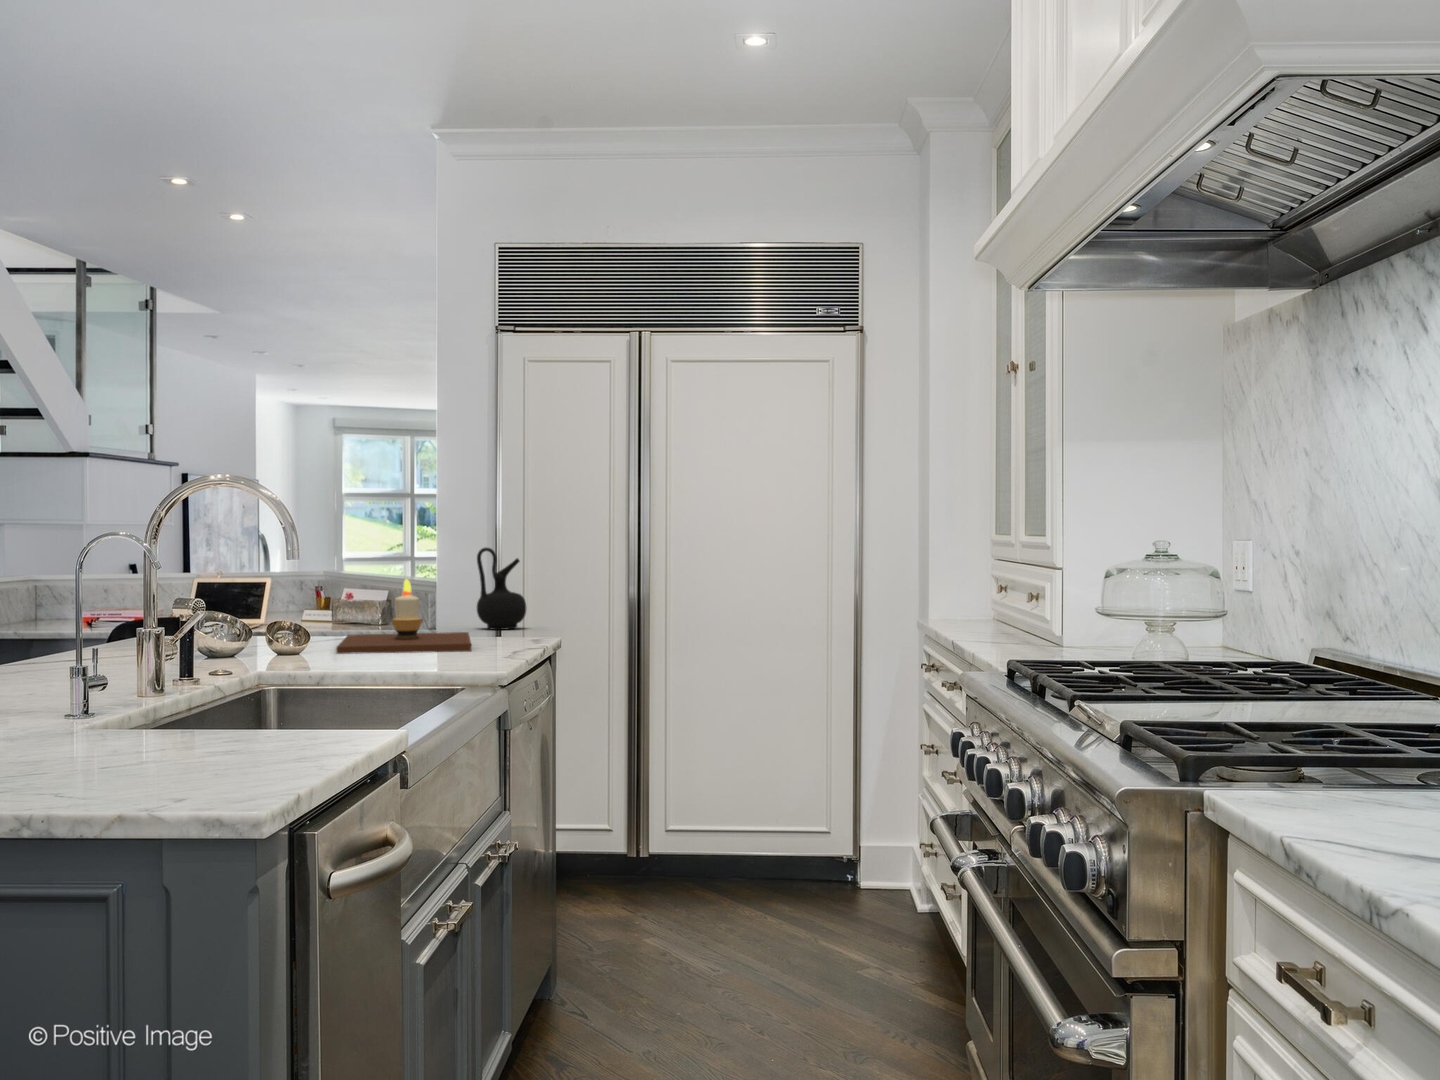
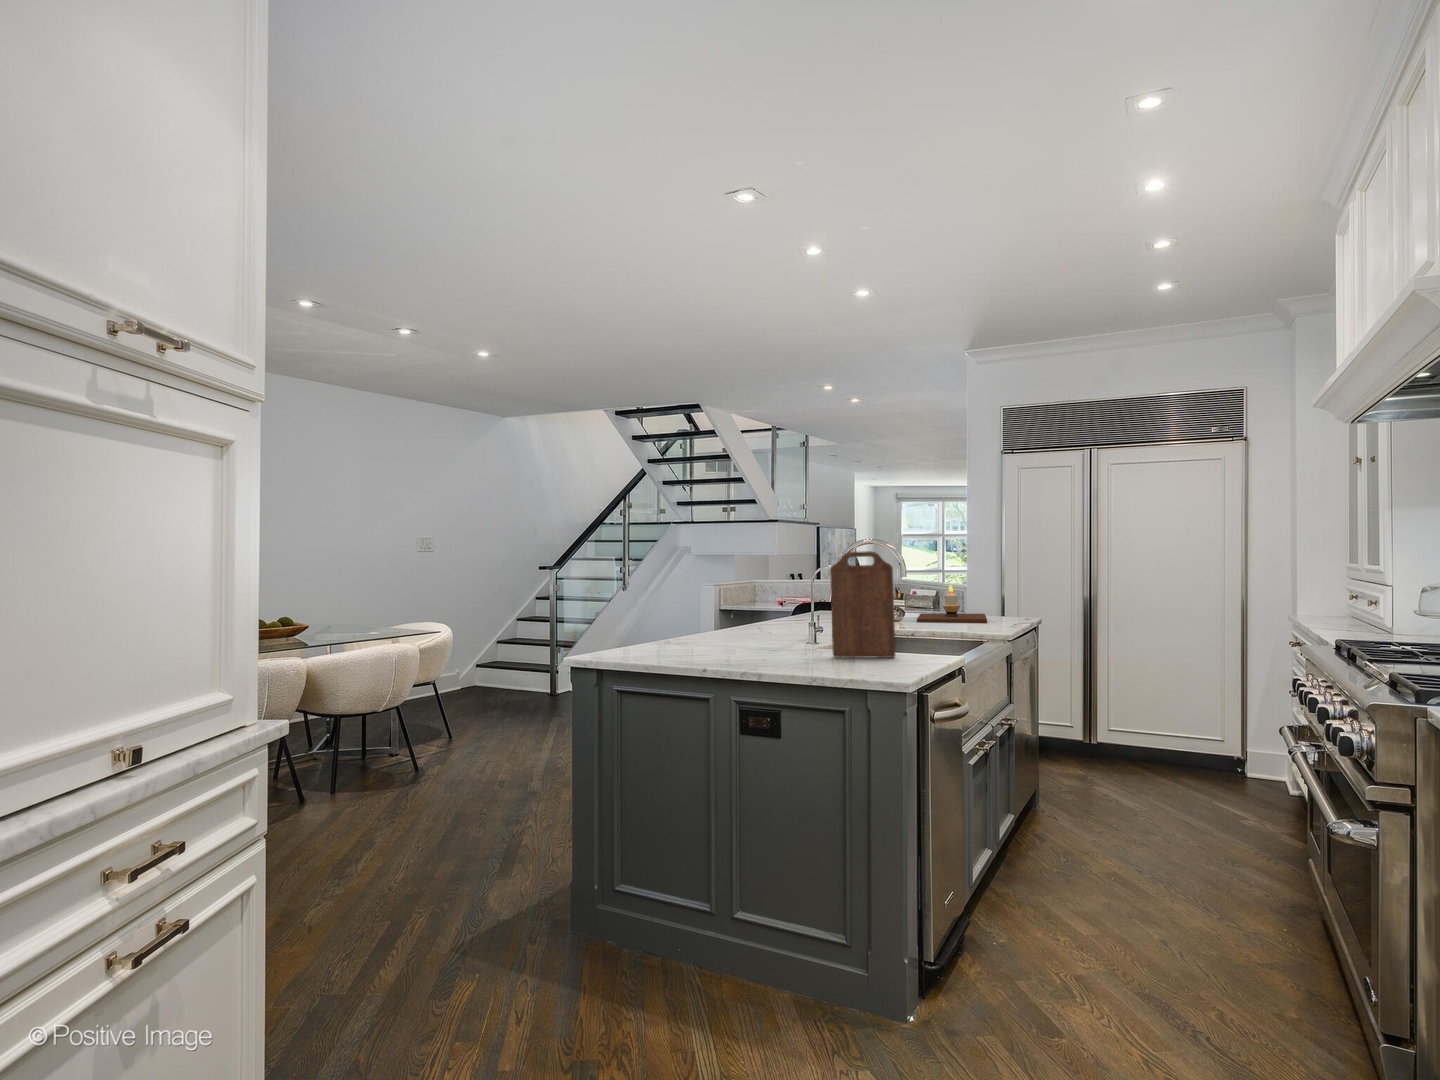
cutting board: none [79,492,252,762] -> present [830,551,896,658]
ceramic jug: present [477,547,526,630] -> none [987,567,1018,613]

